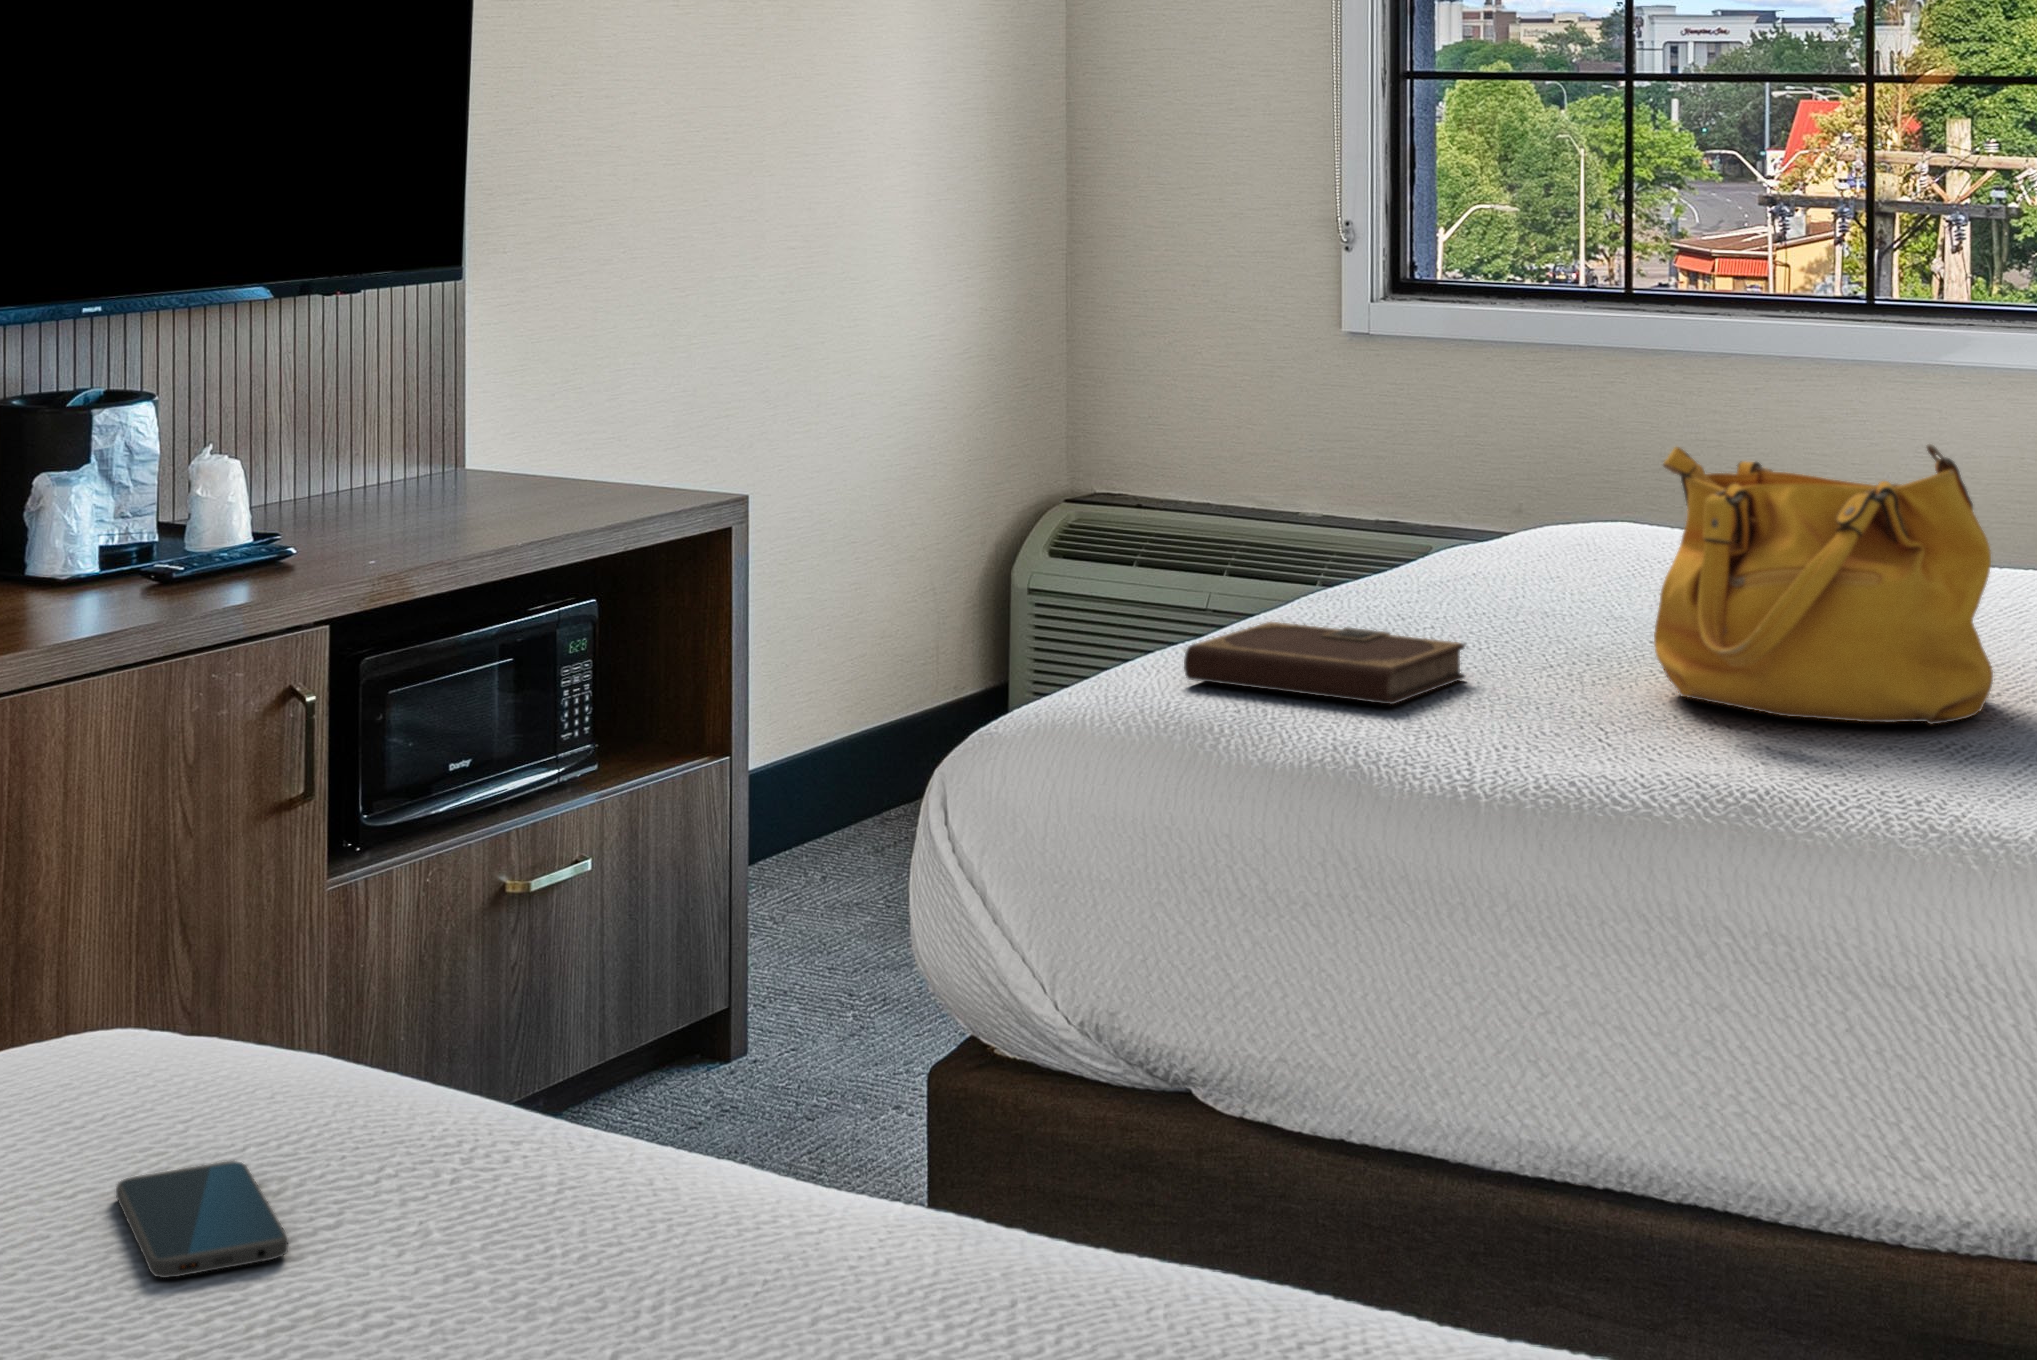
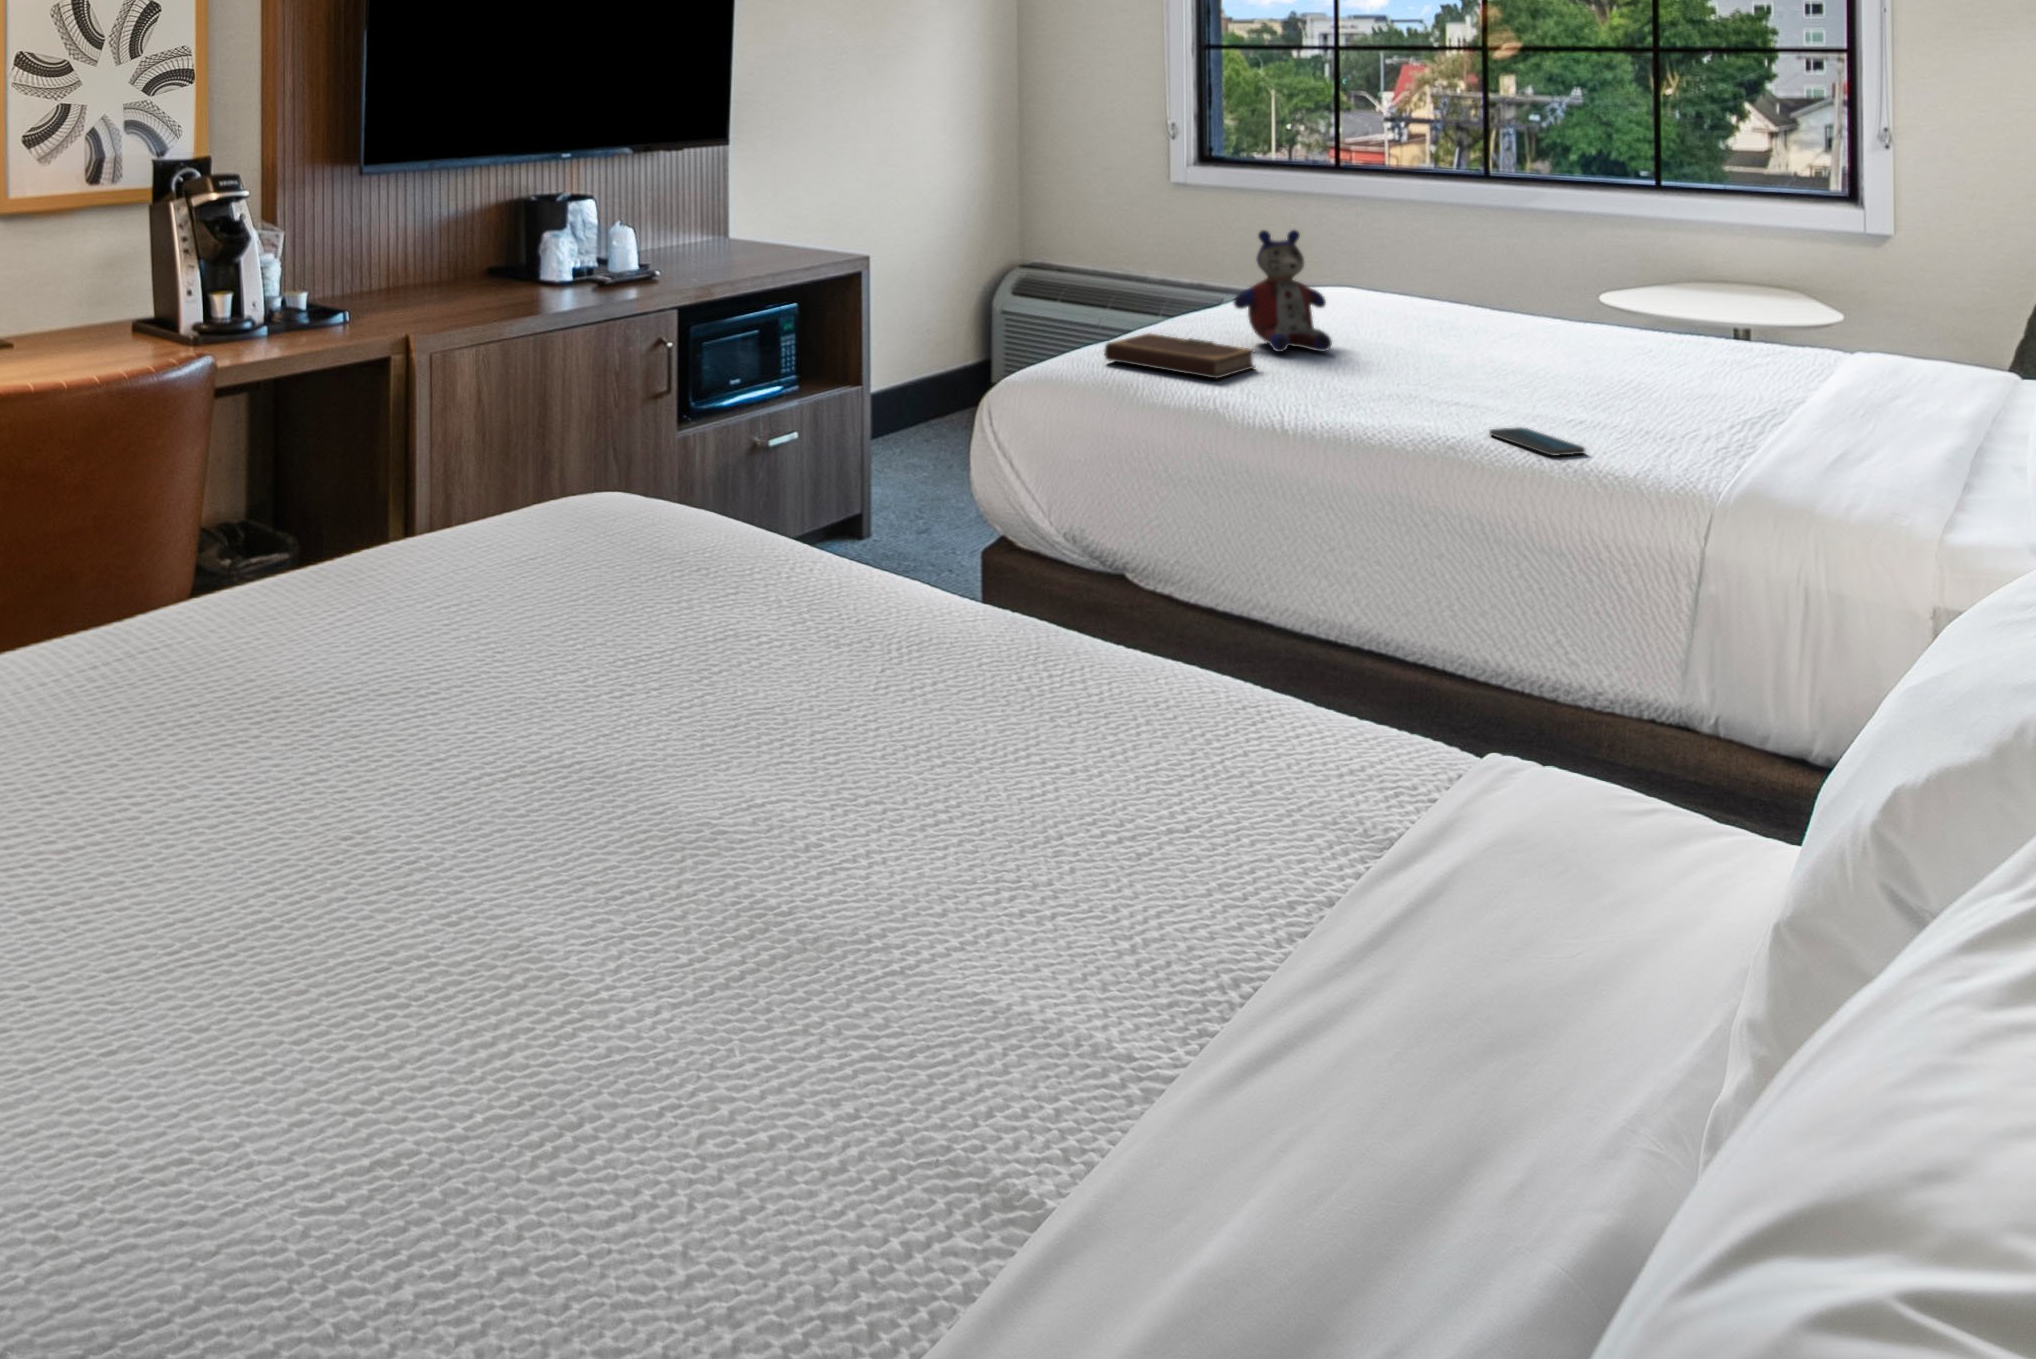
stuffed bear: none [1429,410,1605,645] -> present [1234,230,1332,352]
handbag: present [1654,444,1993,724] -> none [1361,251,1559,406]
smartphone: present [116,1161,288,1278] -> present [1489,427,1585,456]

